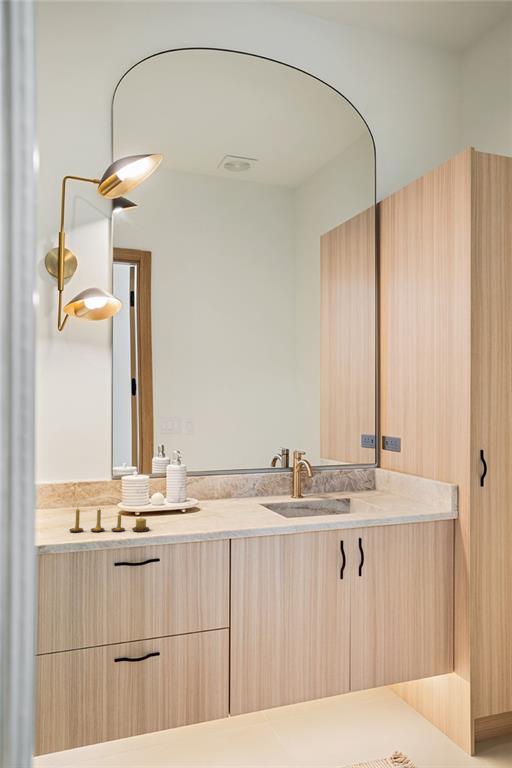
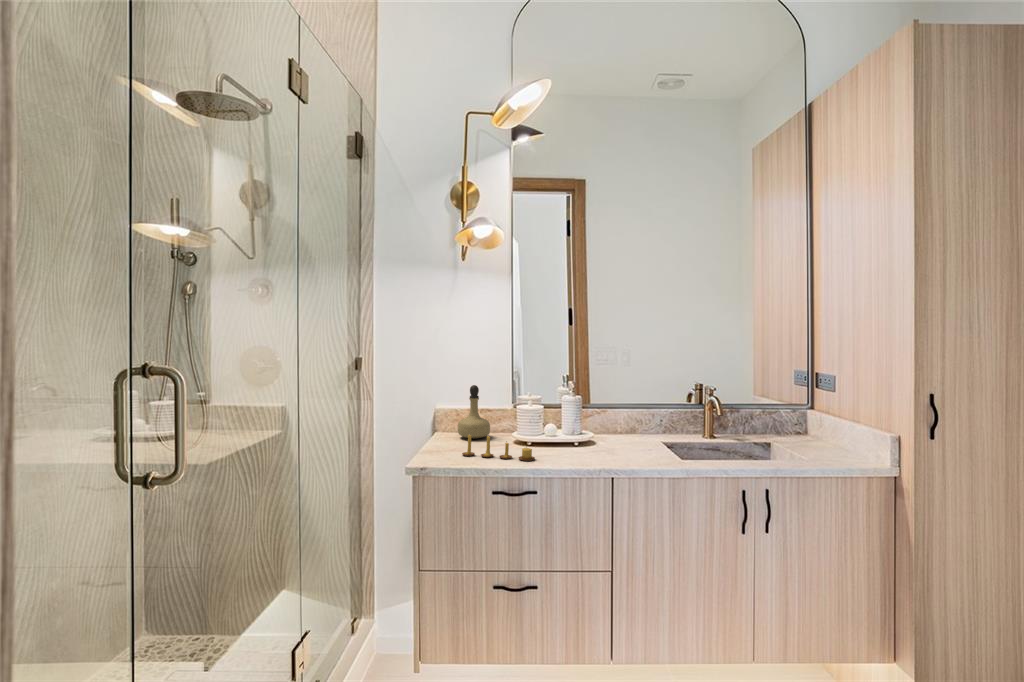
perfume bottle: none [54,458,91,515] -> present [458,385,490,439]

